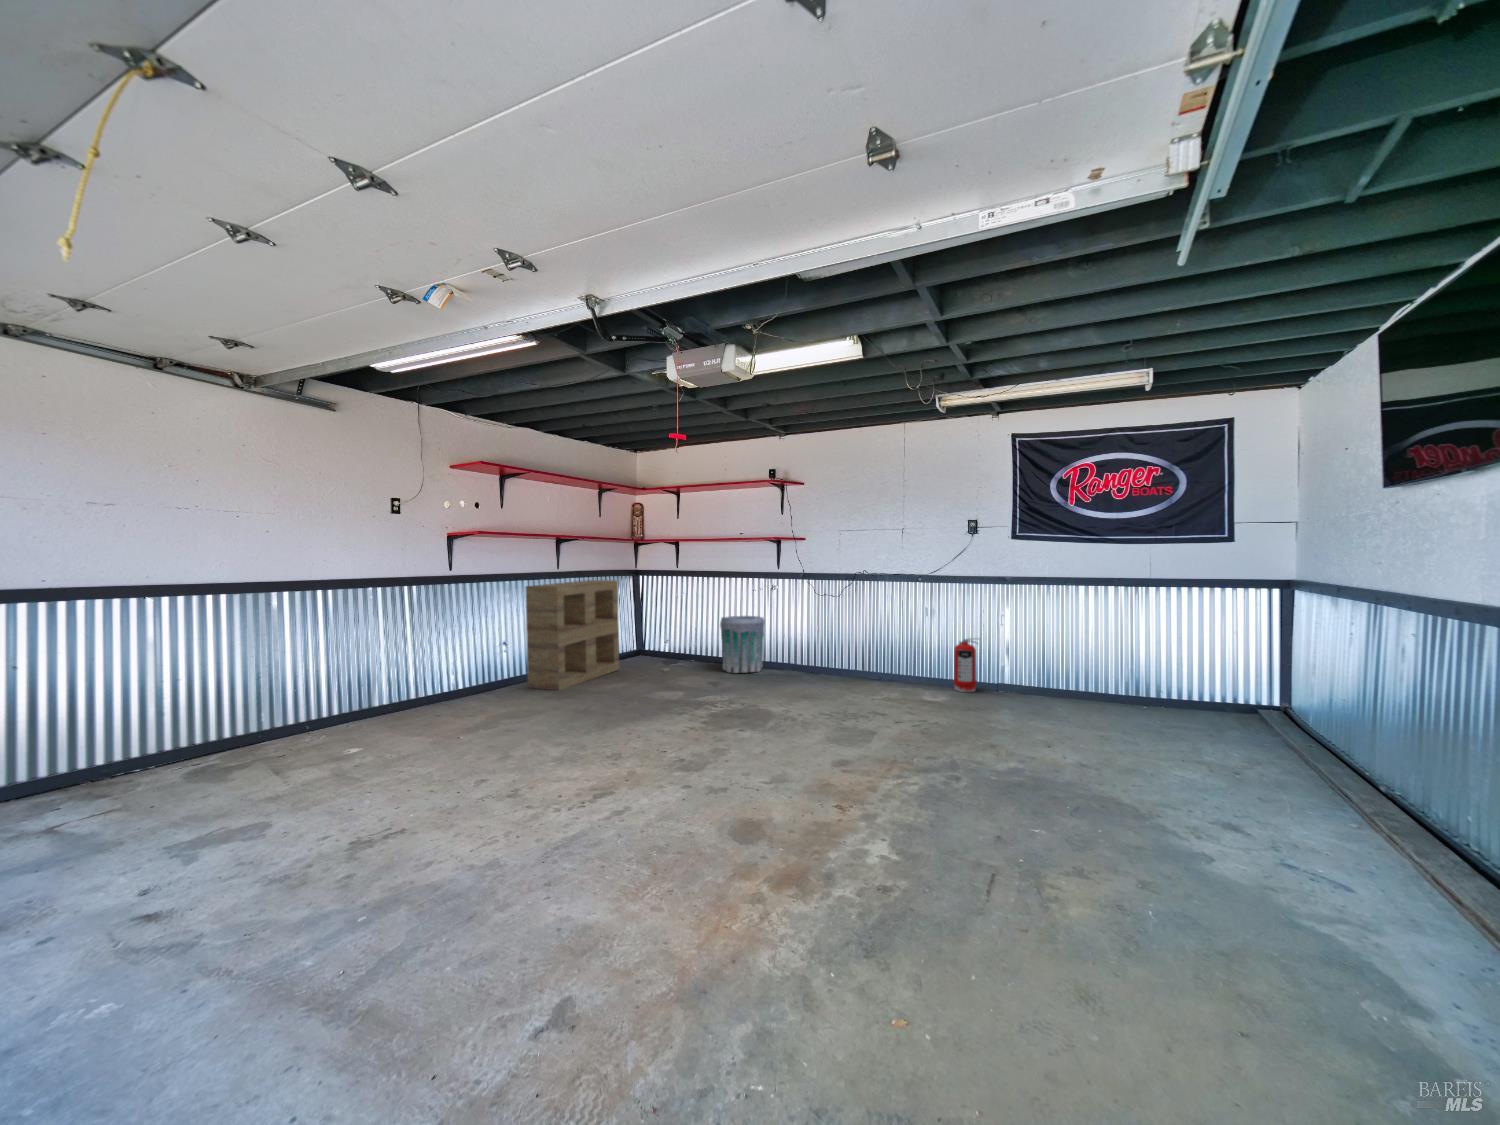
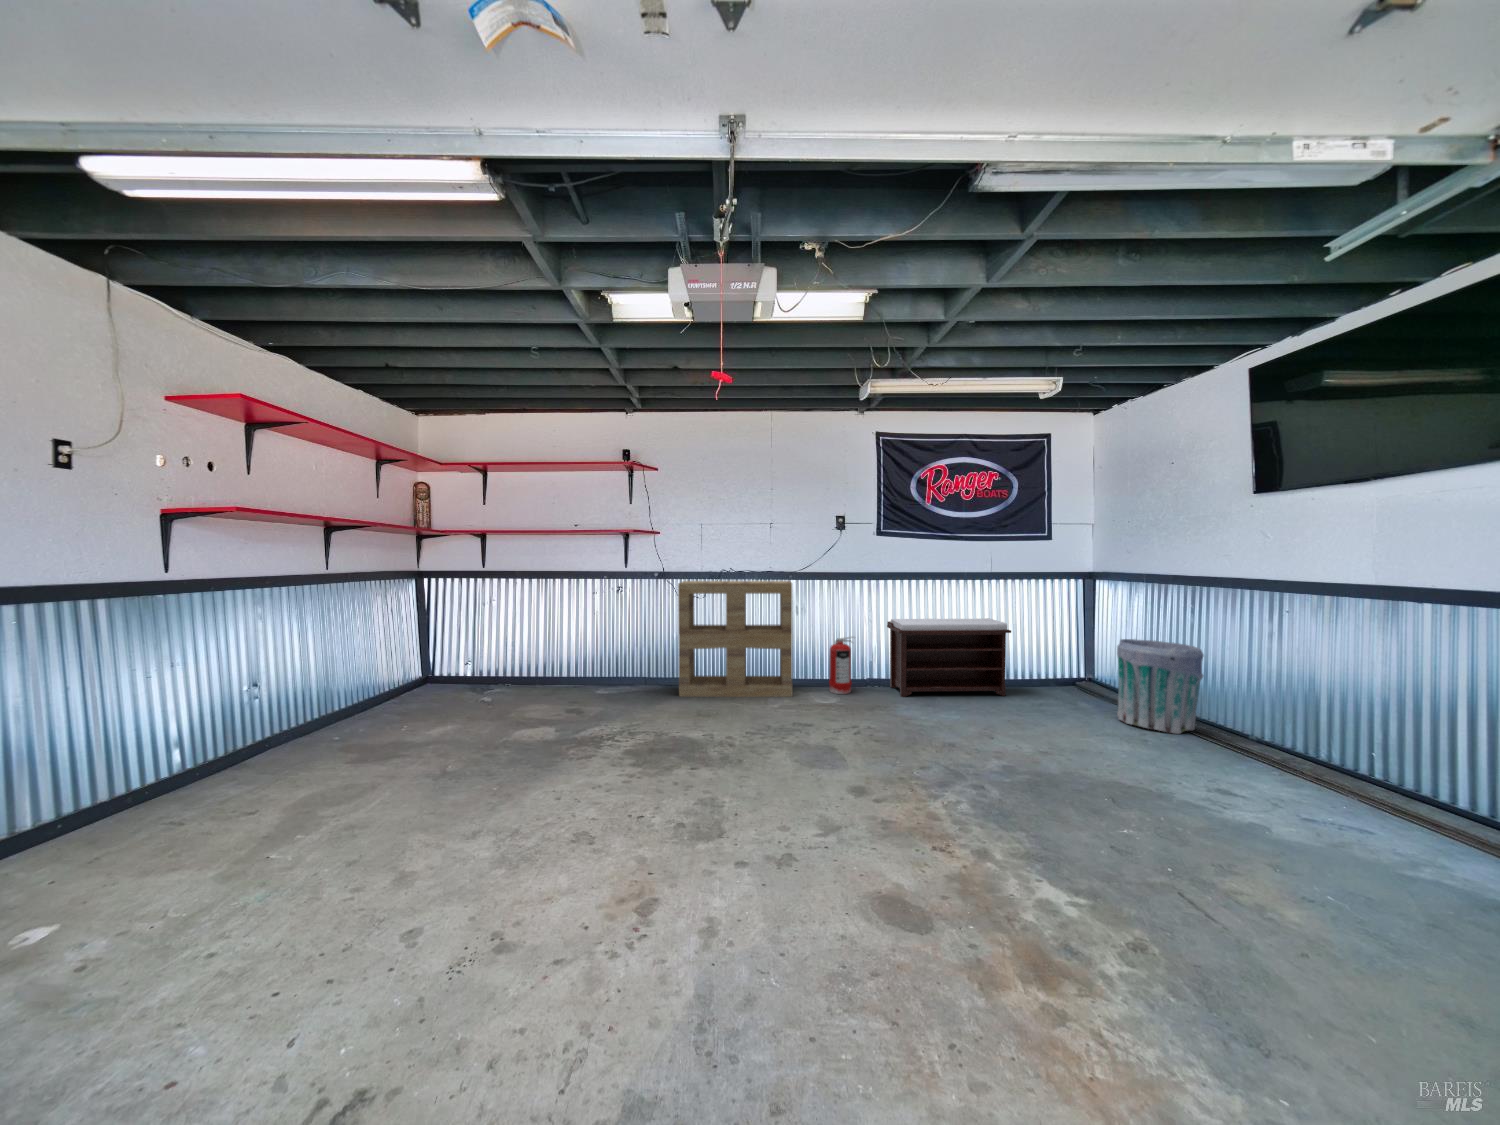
shelving unit: present [525,580,619,690] -> present [678,581,792,697]
trash can: present [720,616,765,673] -> present [1117,639,1204,734]
bench: none [1020,623,1155,712] -> present [887,618,1011,697]

